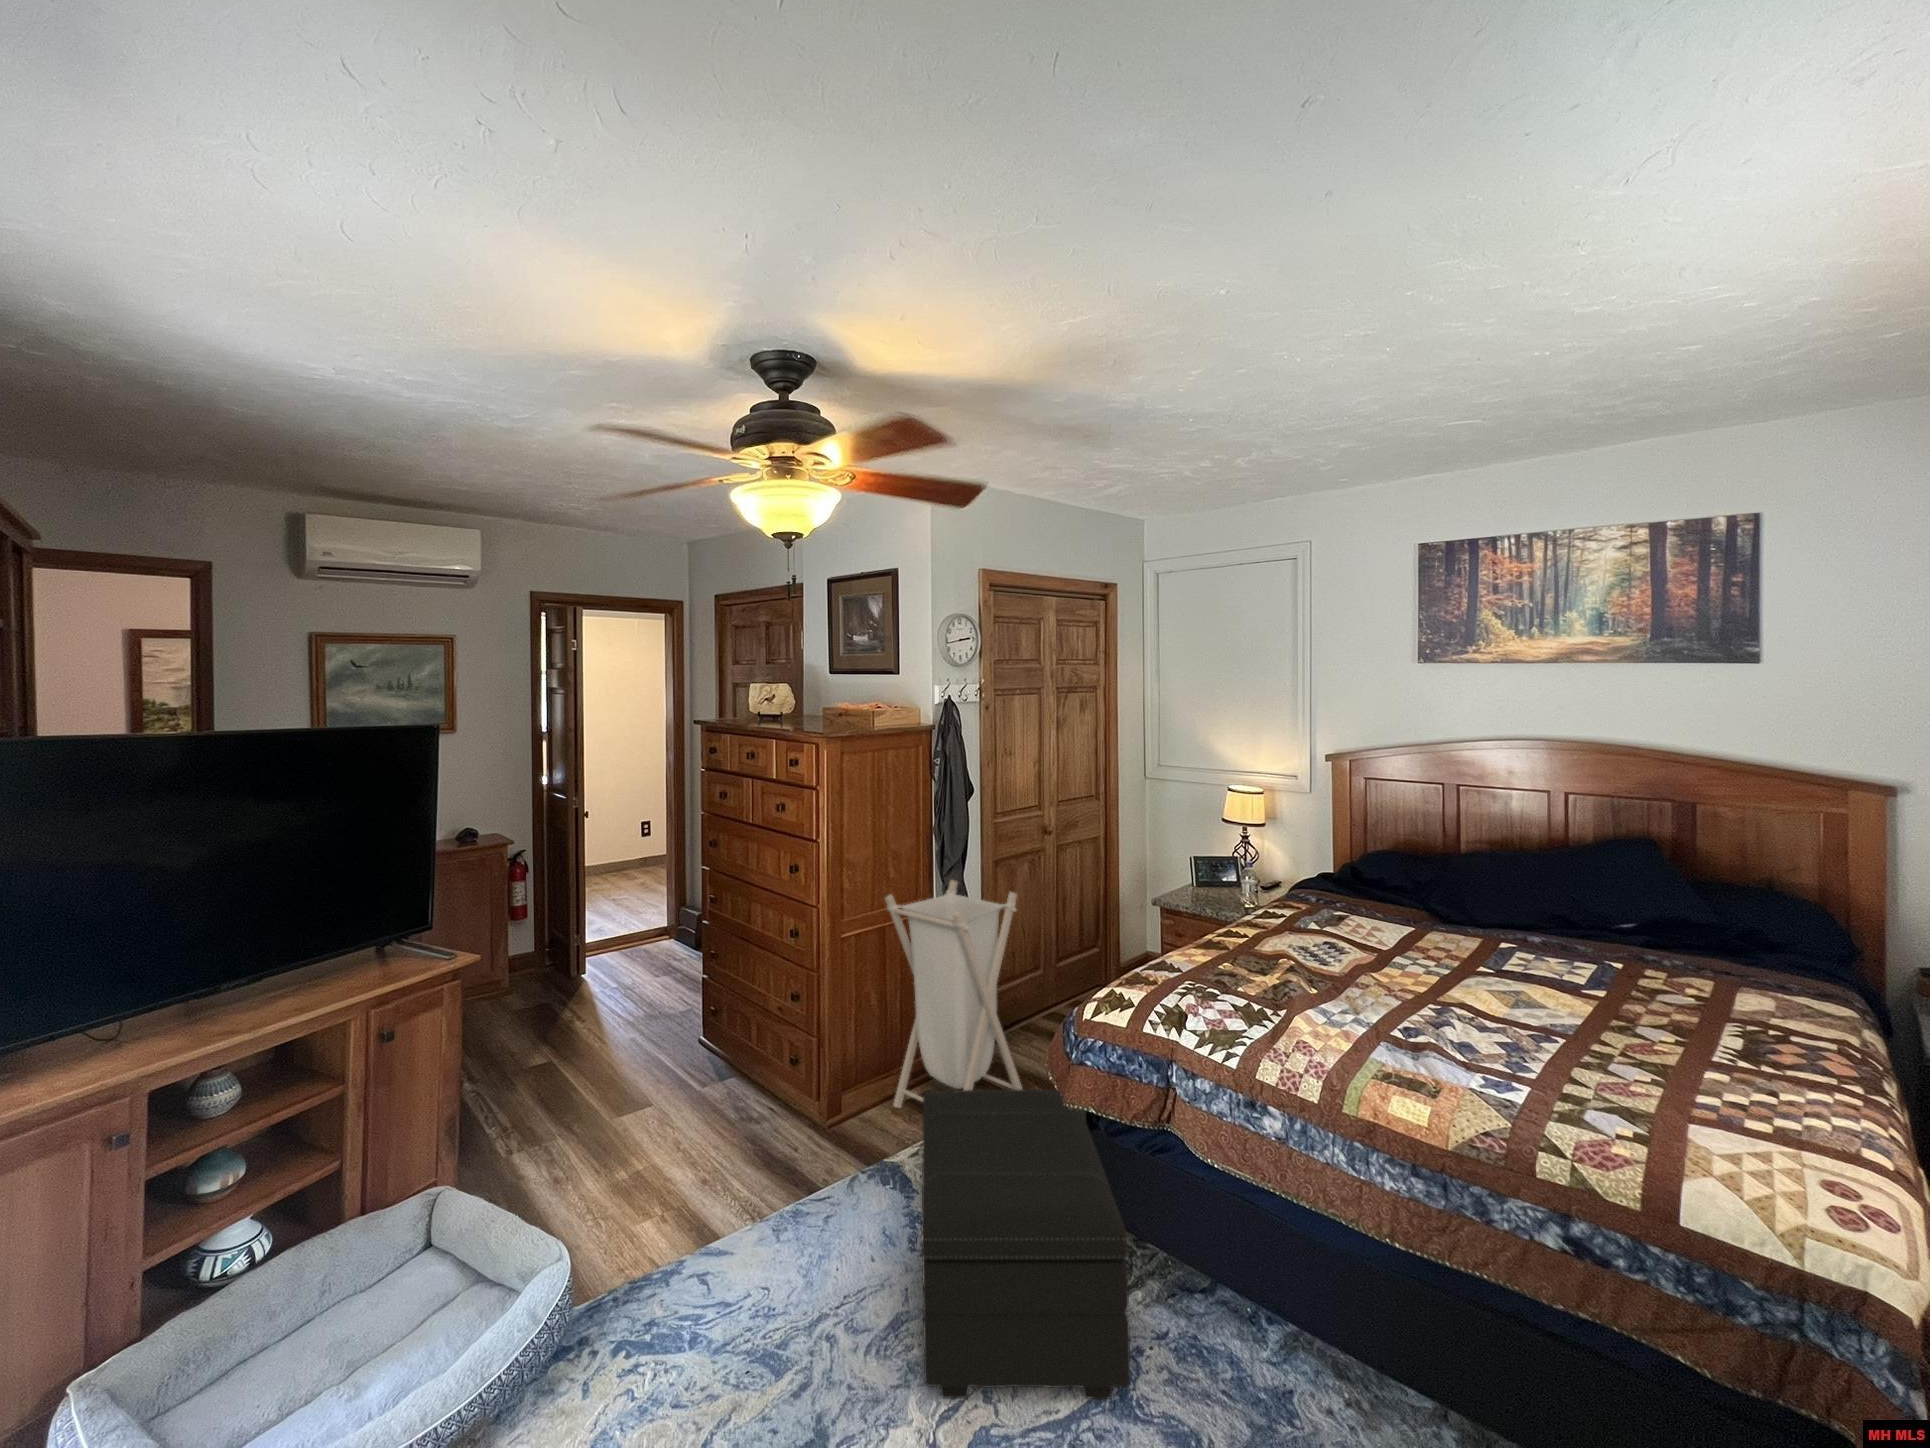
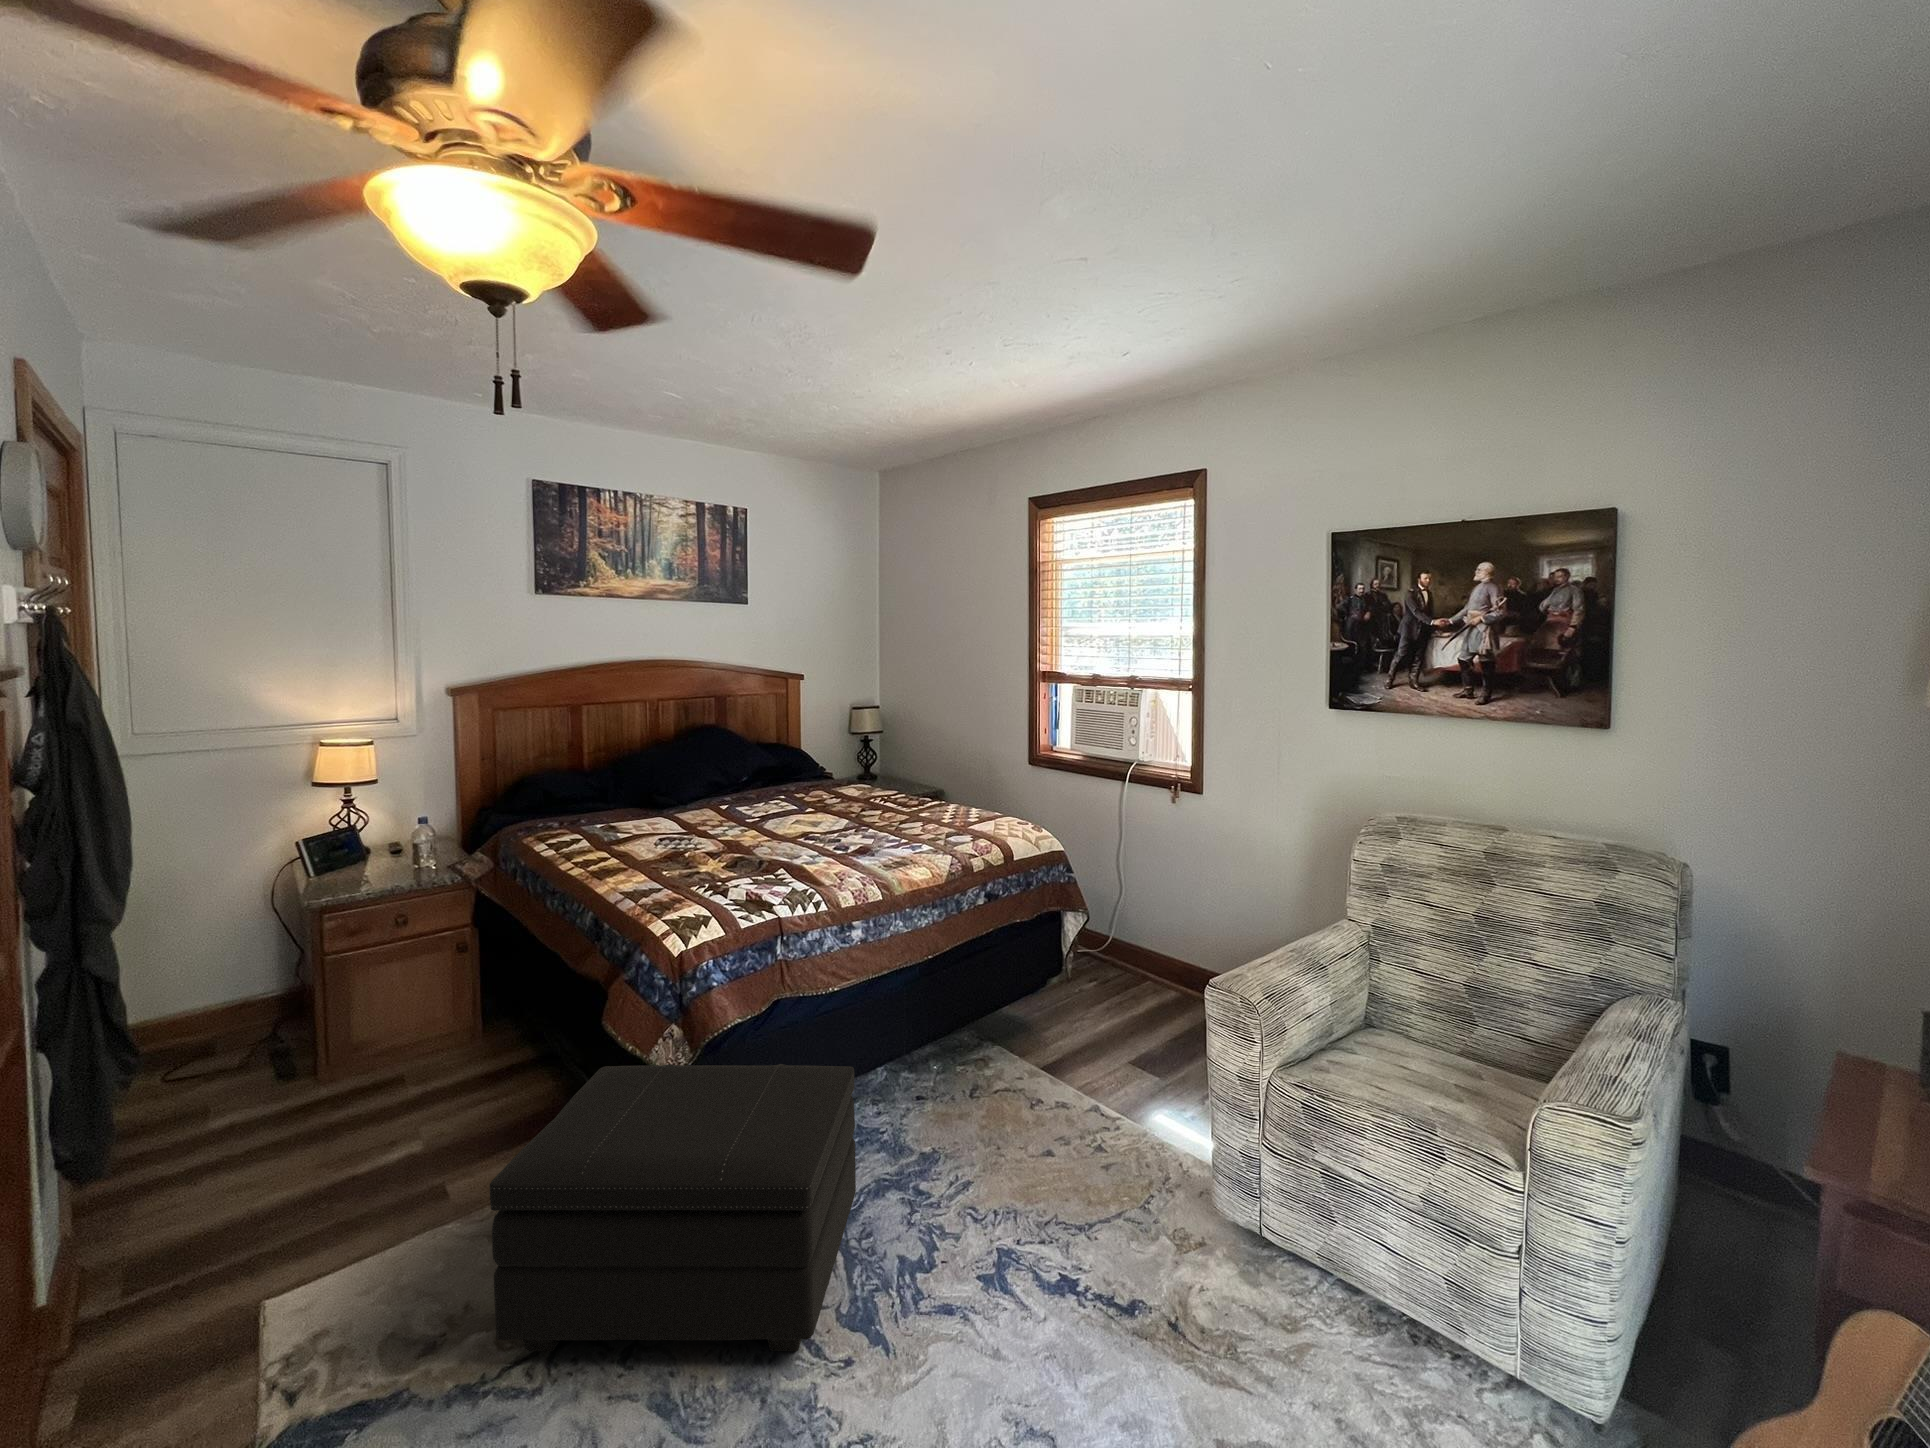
laundry hamper: present [885,880,1023,1108] -> none [49,919,337,1417]

